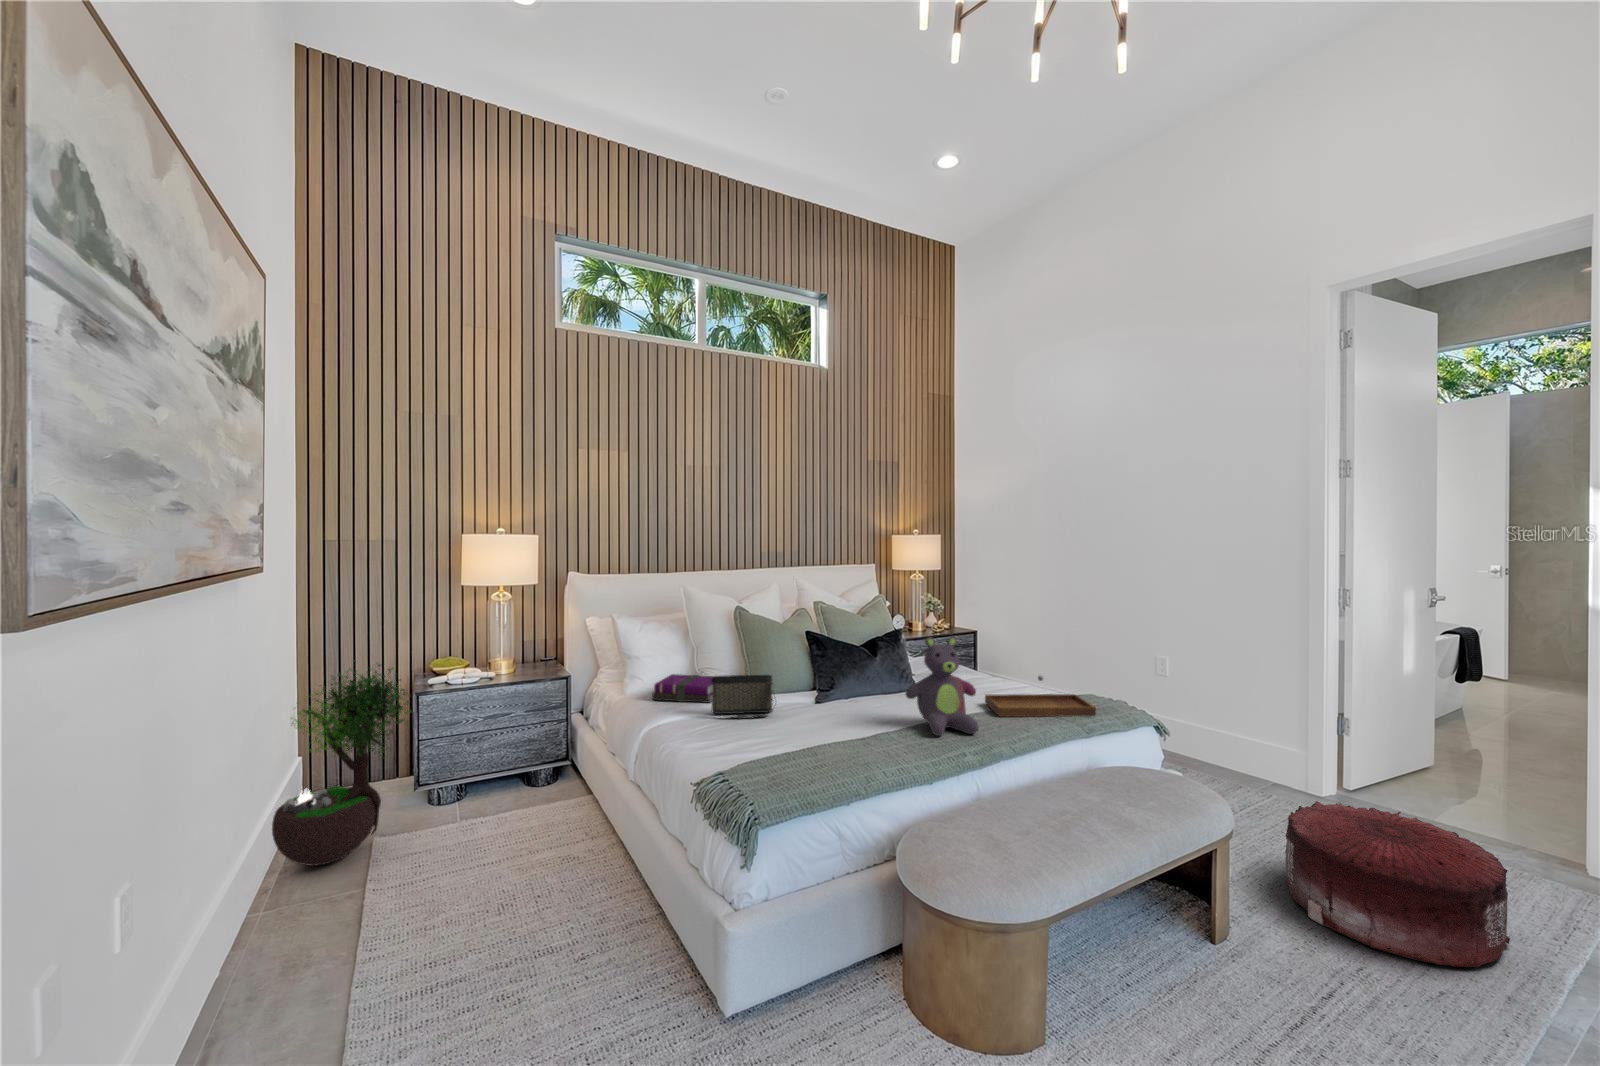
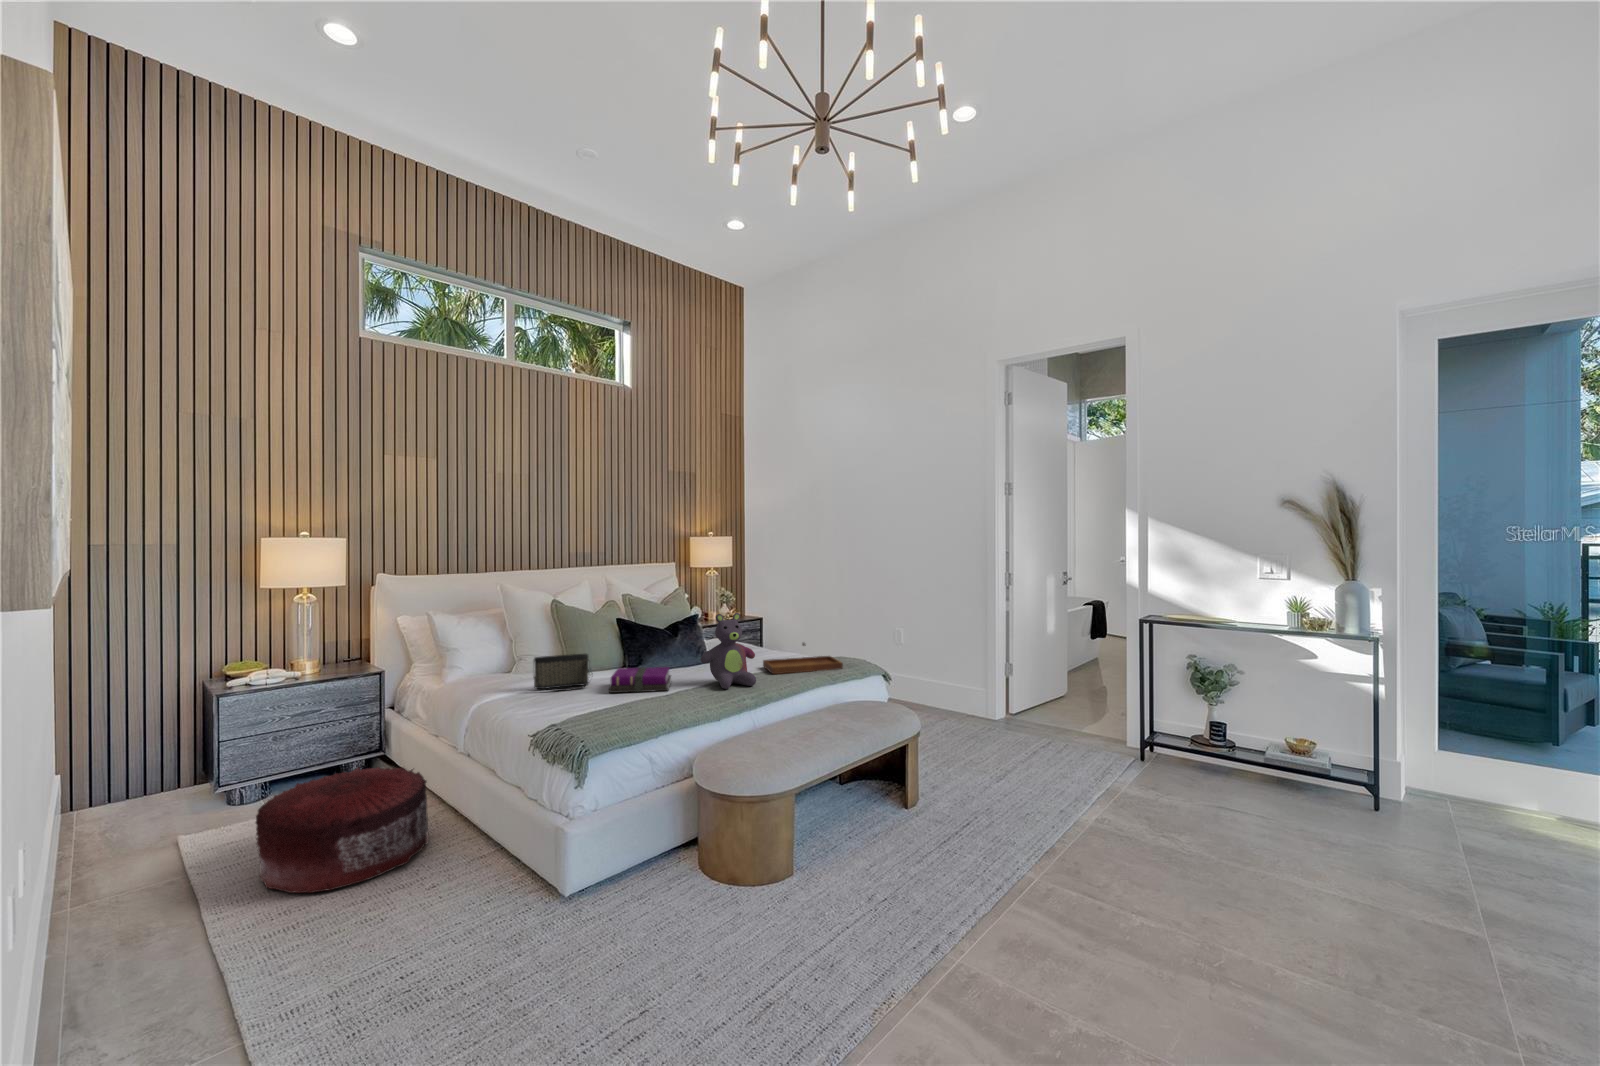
potted tree: present [272,664,412,866] -> none [67,659,229,864]
notebook: present [652,674,713,703] -> present [609,667,671,693]
pouf: present [1285,801,1510,968] -> present [256,767,429,893]

